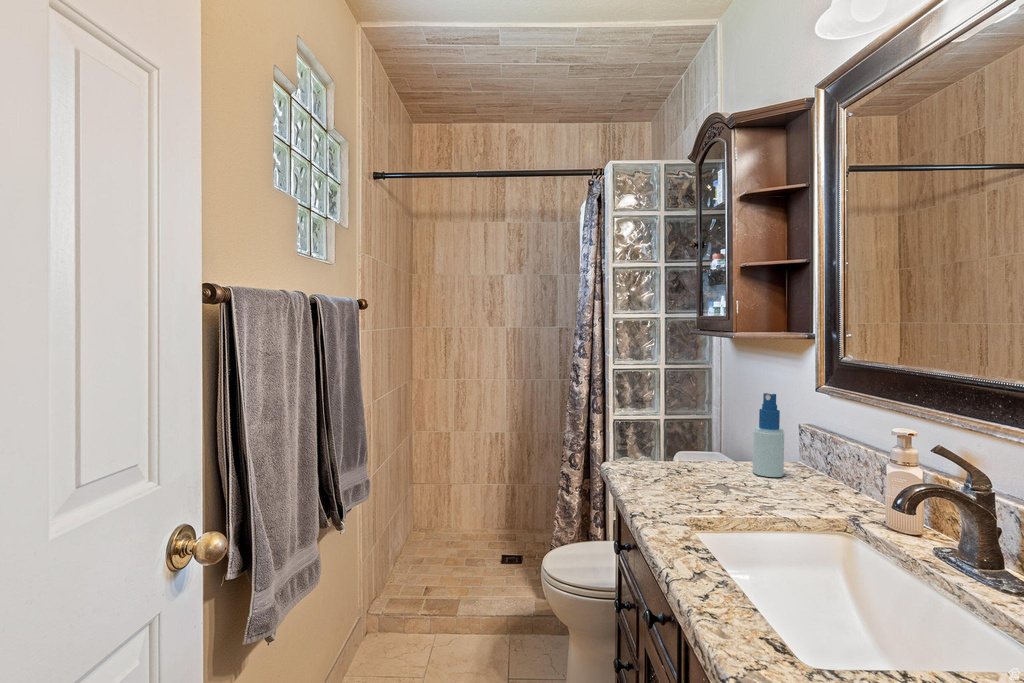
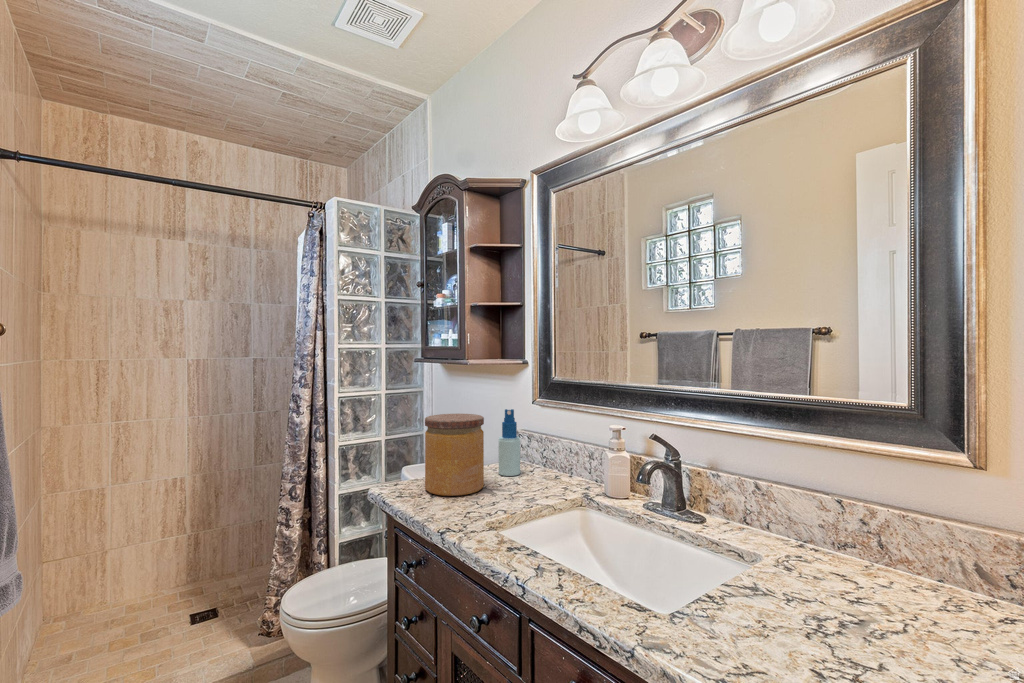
jar: none [650,391,723,485] -> present [425,414,484,496]

